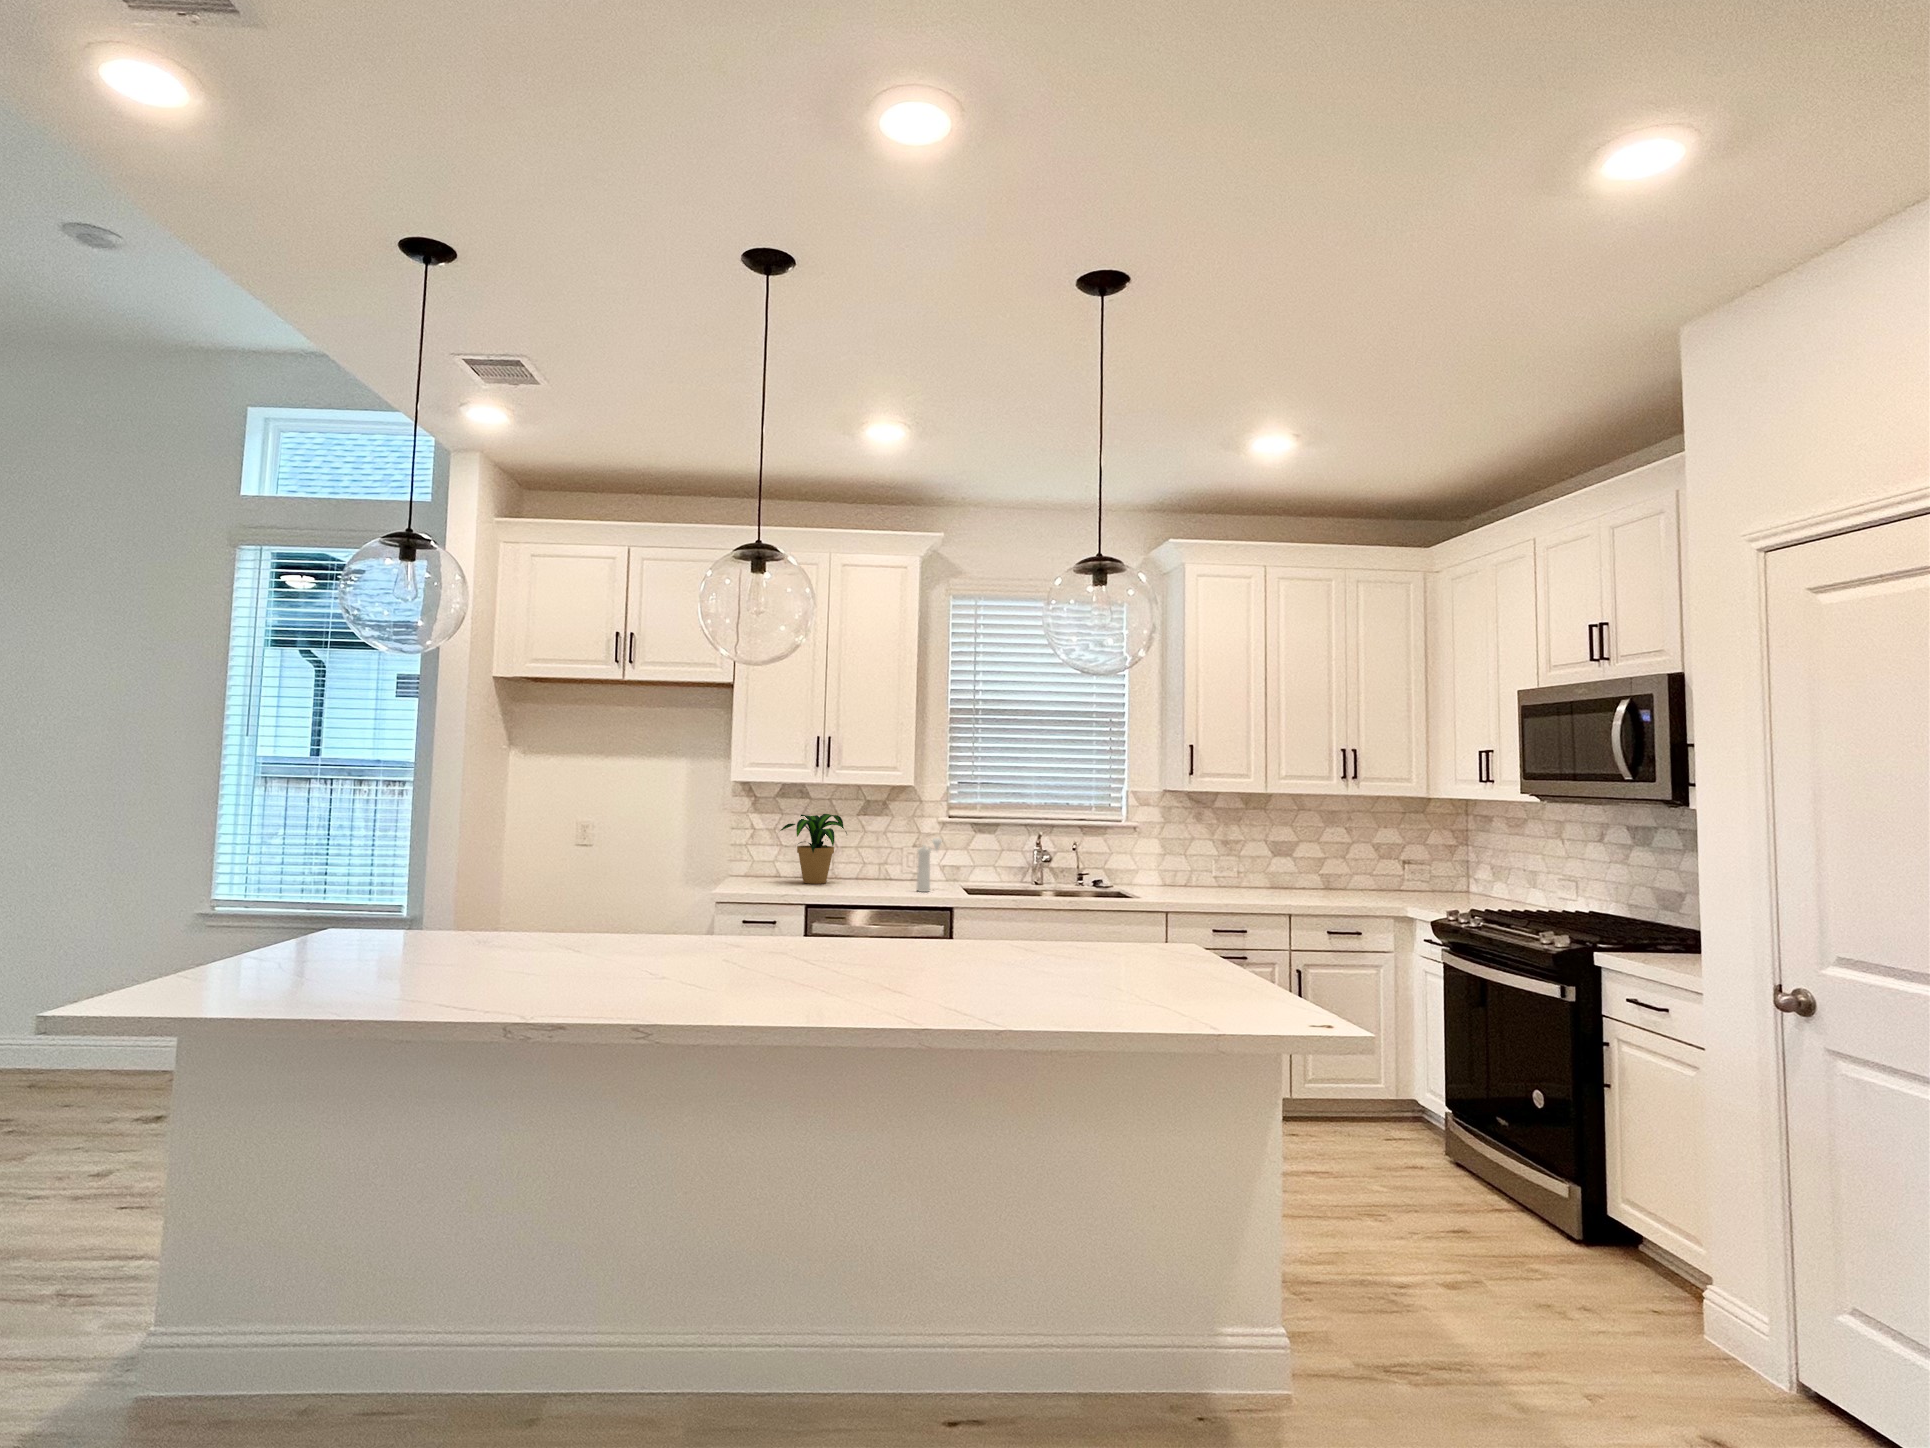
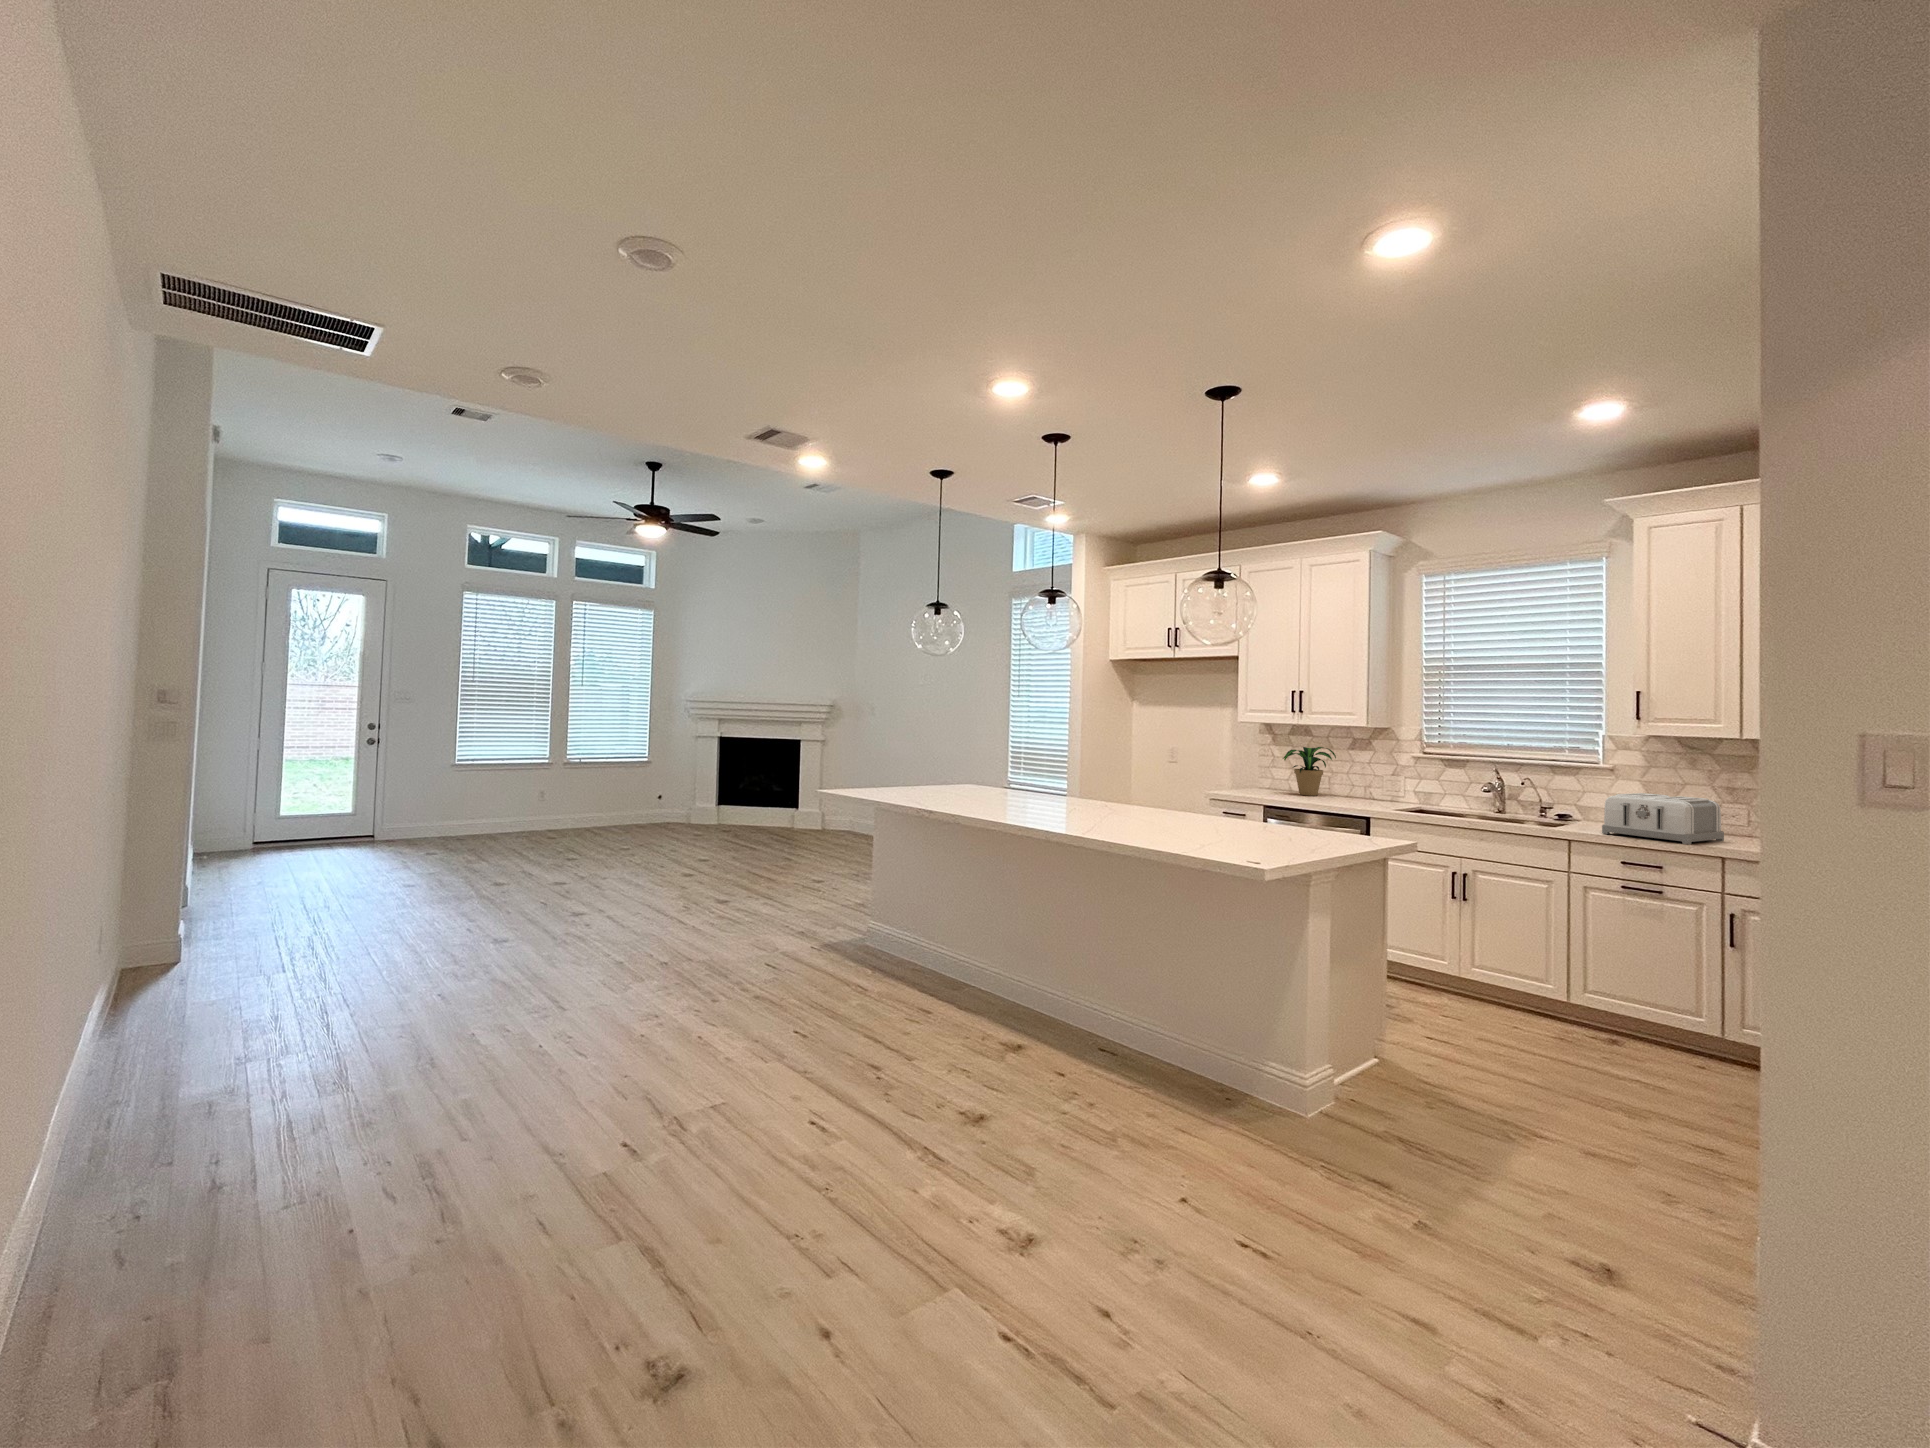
pepper mill: present [916,838,942,892] -> none [1359,767,1389,805]
toaster: none [1194,853,1278,904] -> present [1602,793,1724,844]

